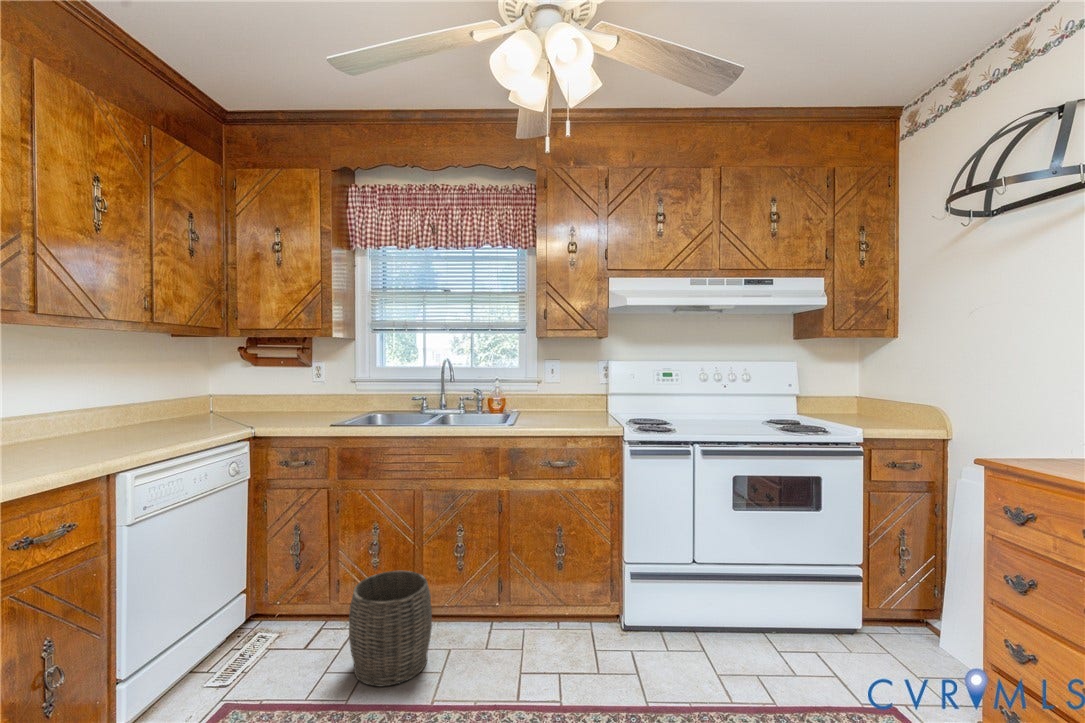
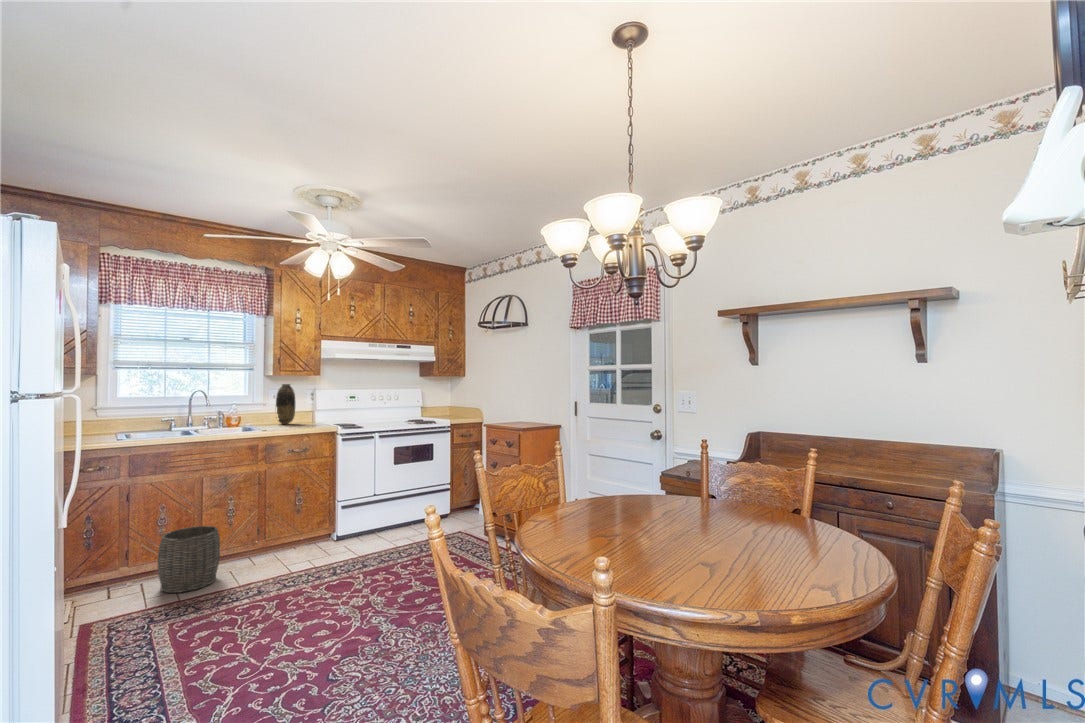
vase: none [555,352,582,413] -> present [276,384,296,424]

